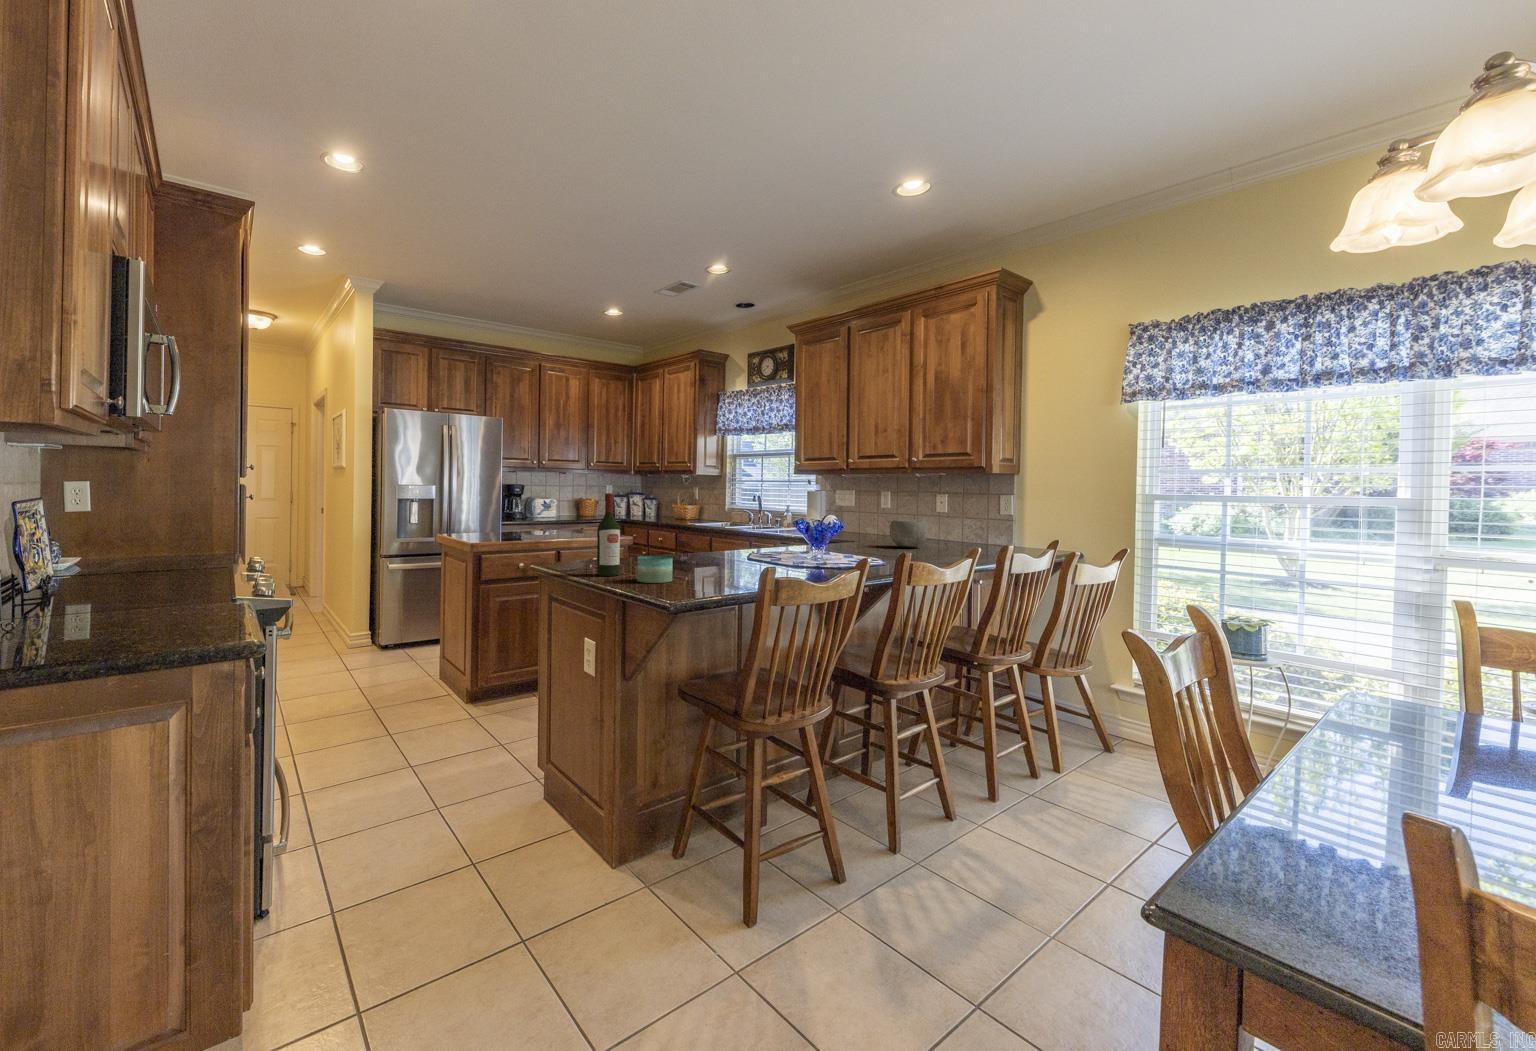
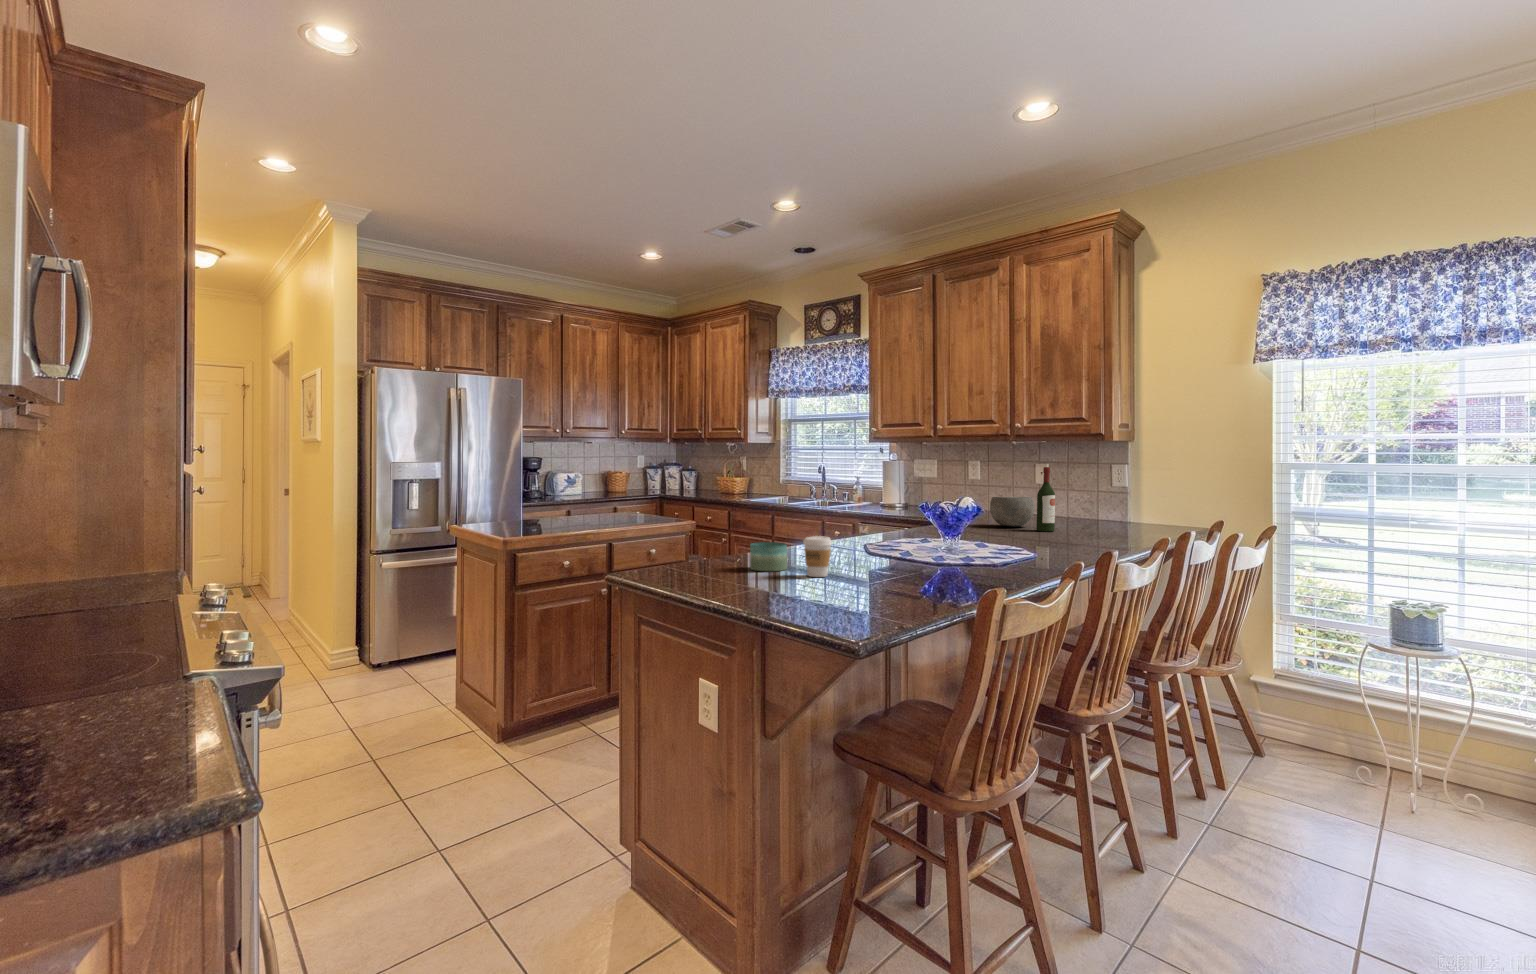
wine bottle: present [597,493,620,576] -> present [1037,467,1055,532]
coffee cup: none [681,550,708,589] -> present [803,536,832,577]

